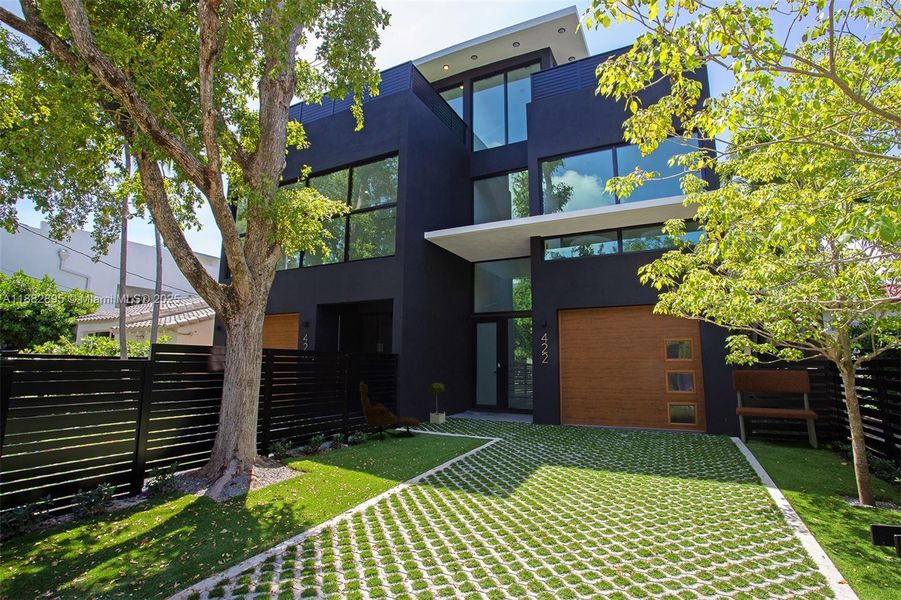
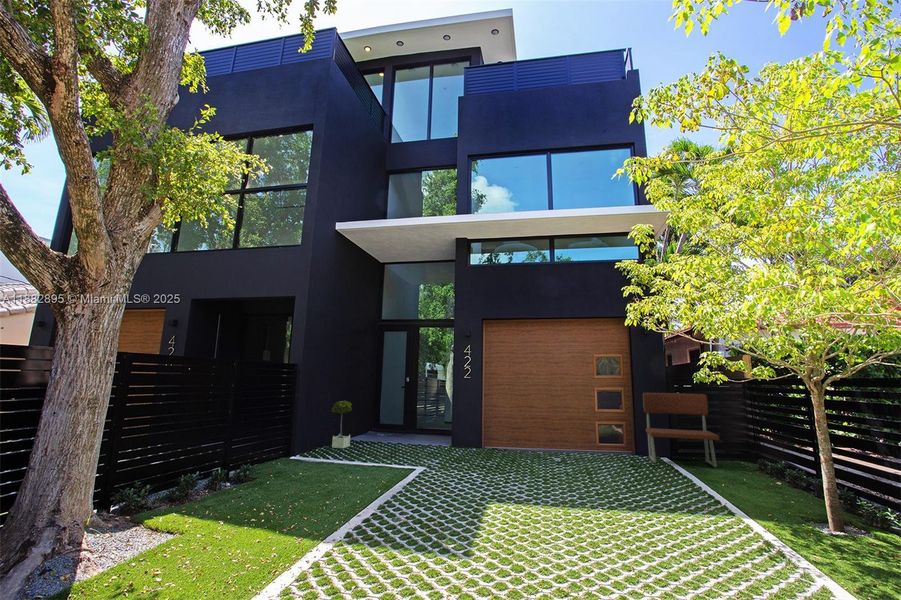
lounge chair: present [360,382,420,440] -> none [251,399,326,474]

